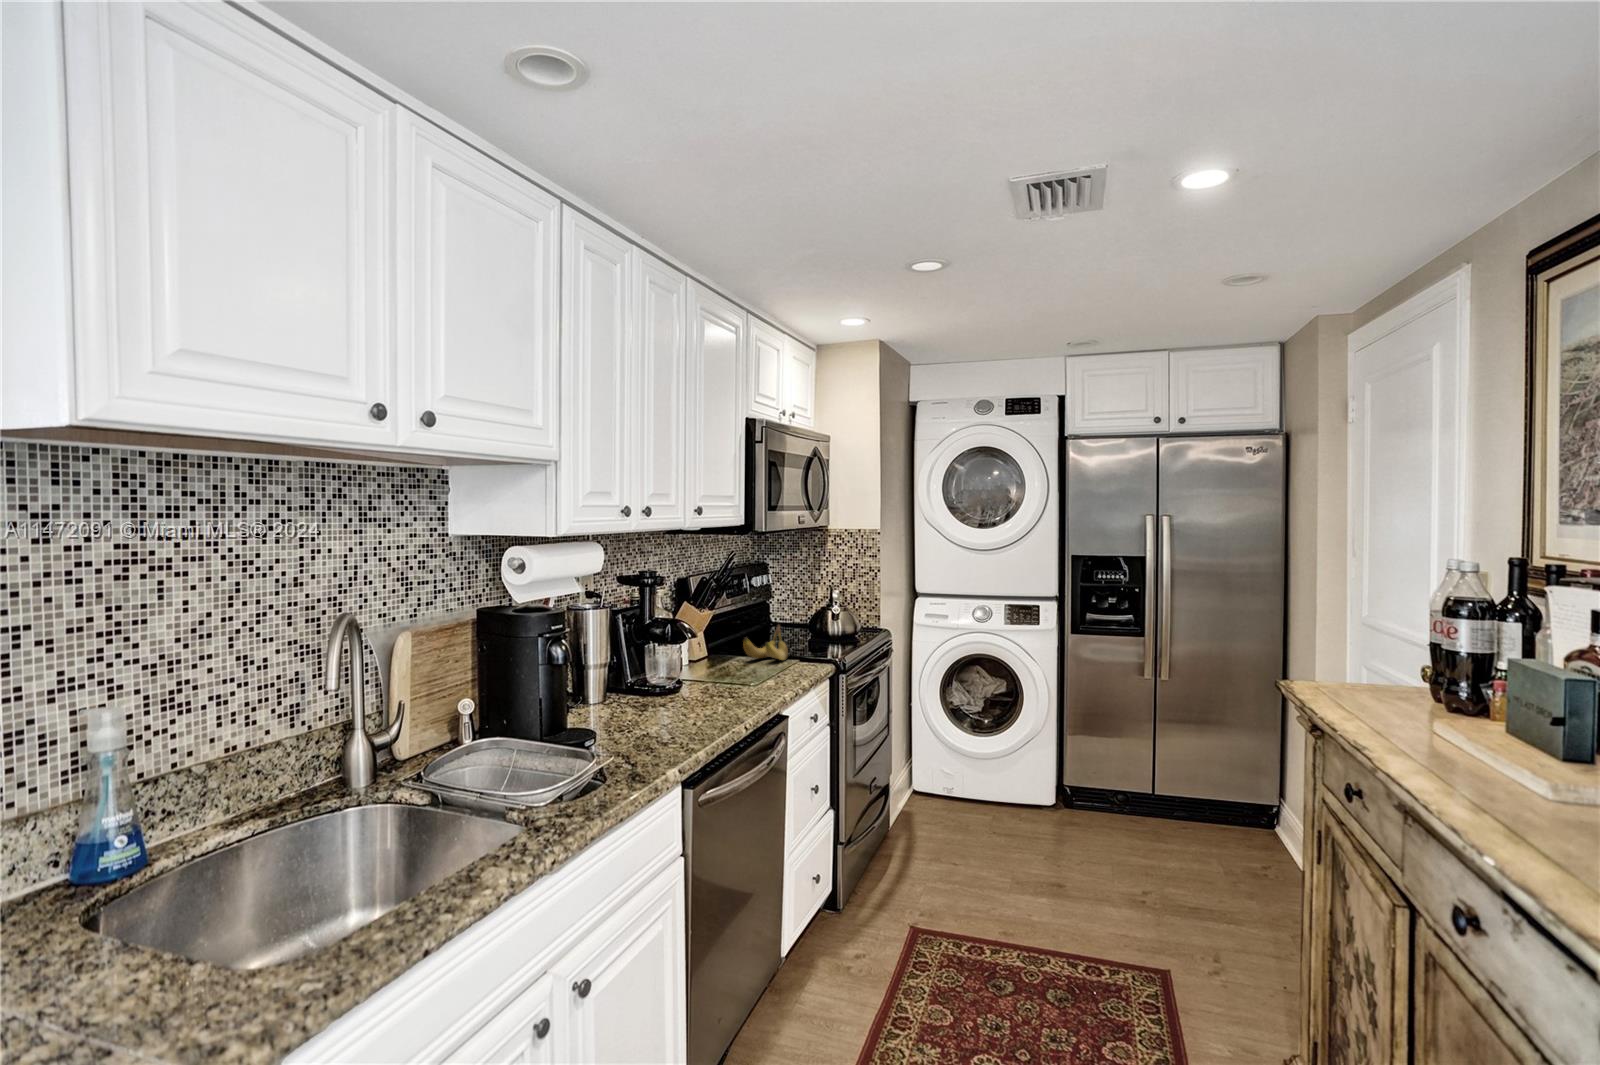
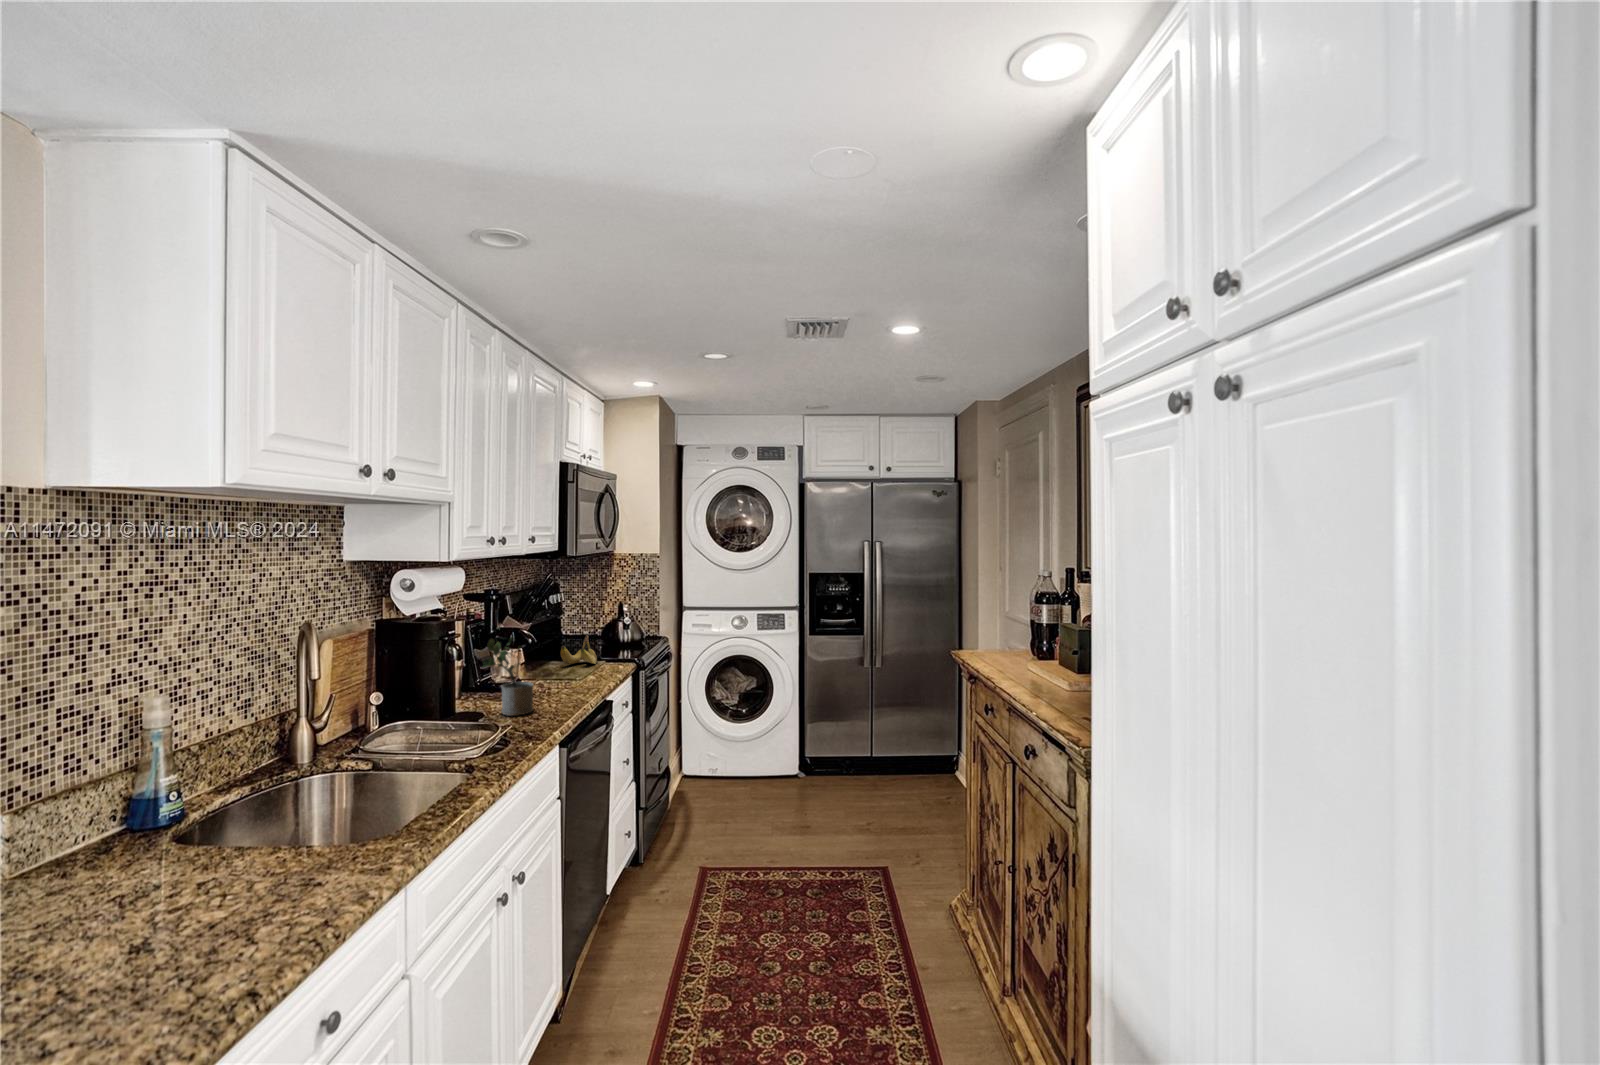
potted plant: none [602,632,668,734] -> present [482,638,533,716]

